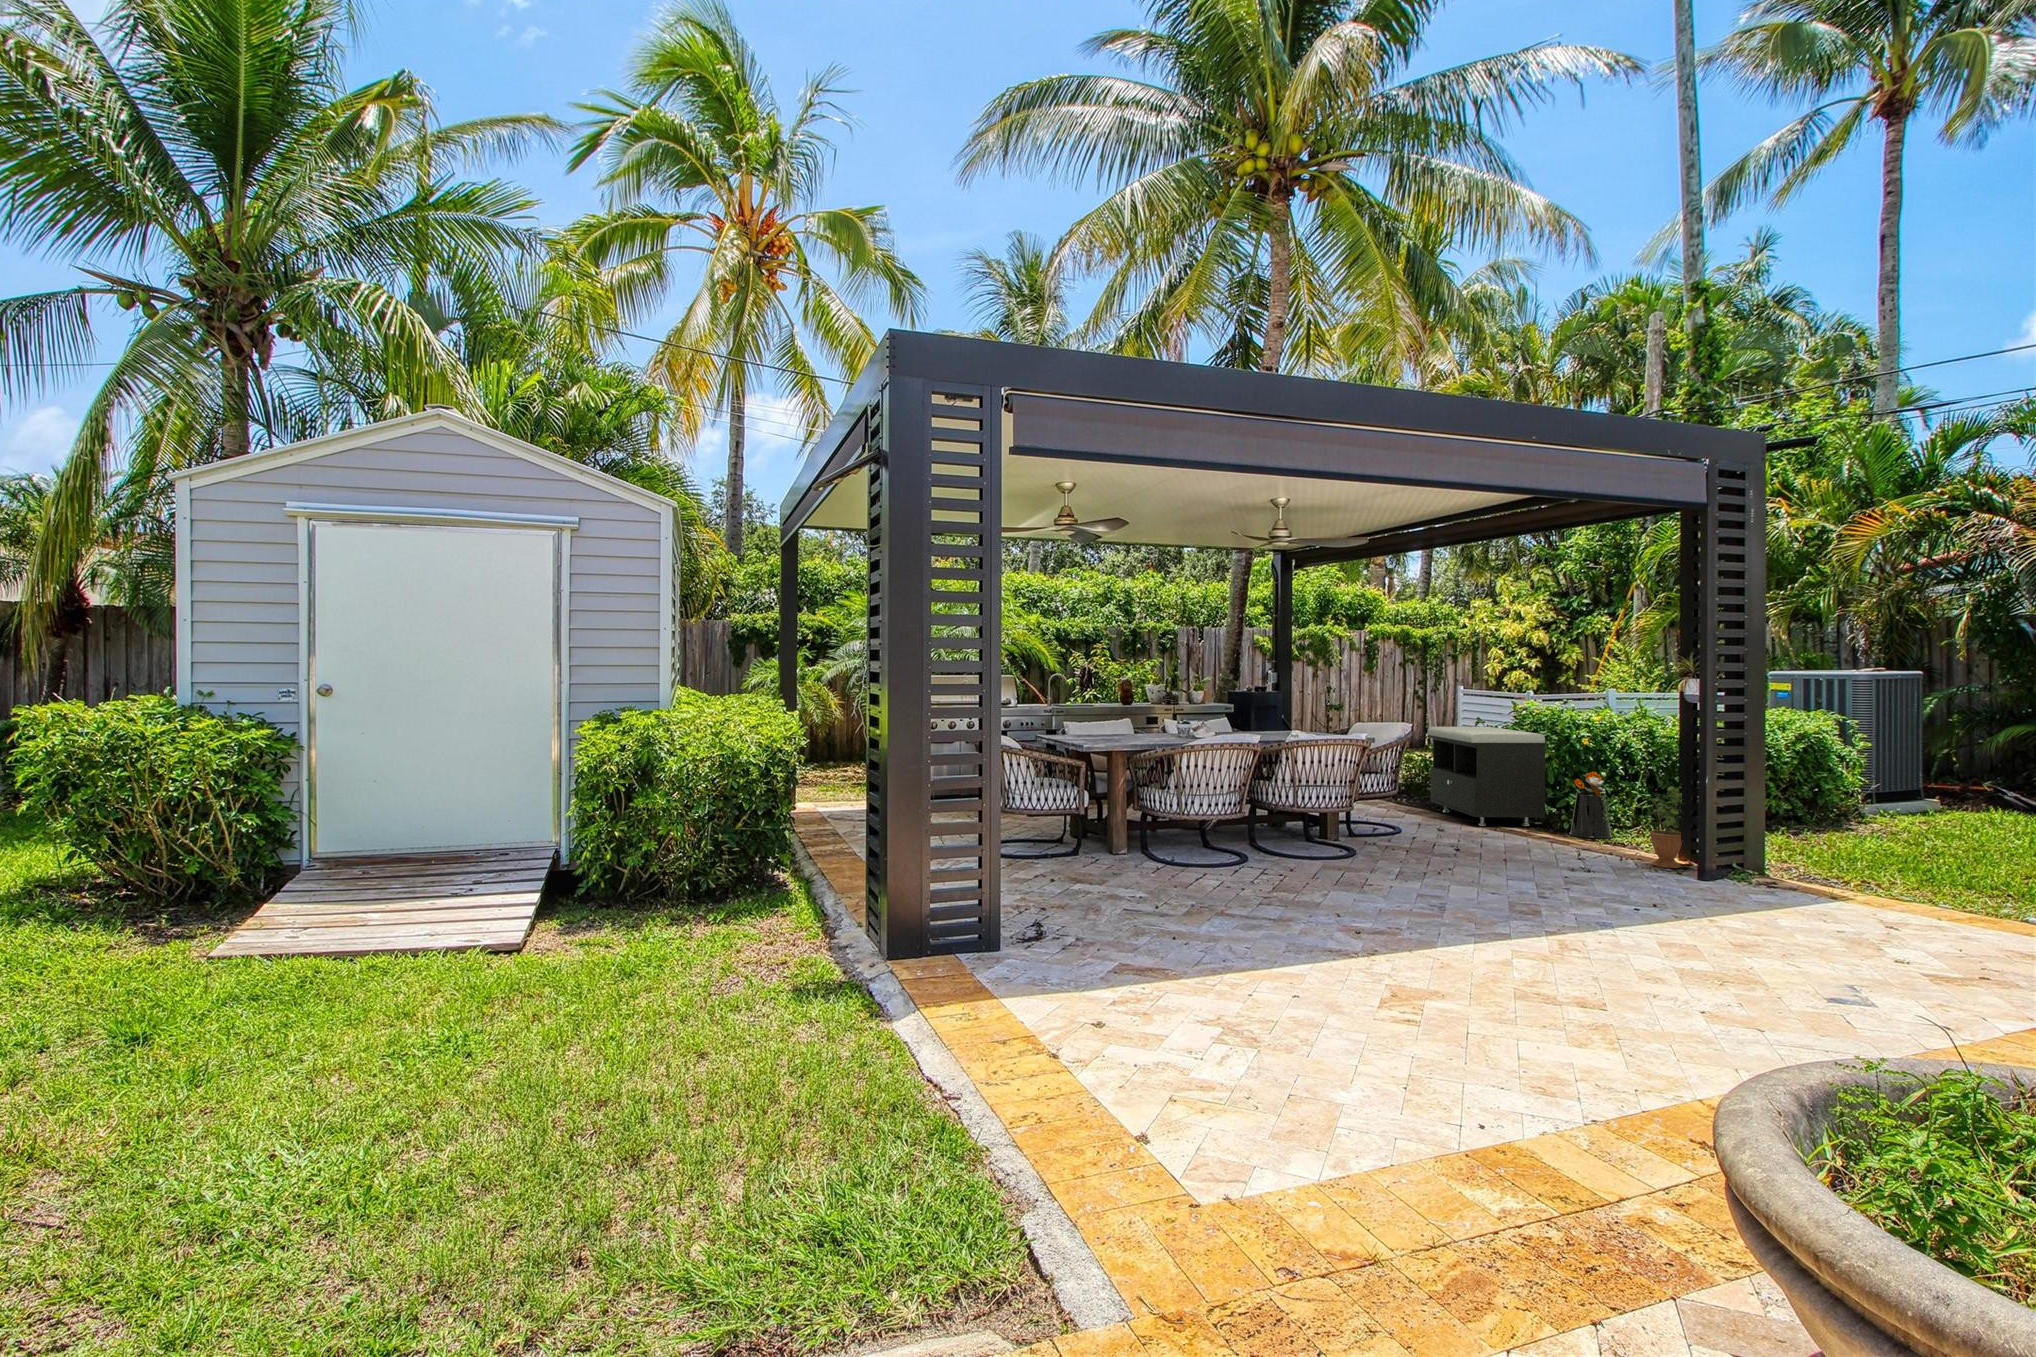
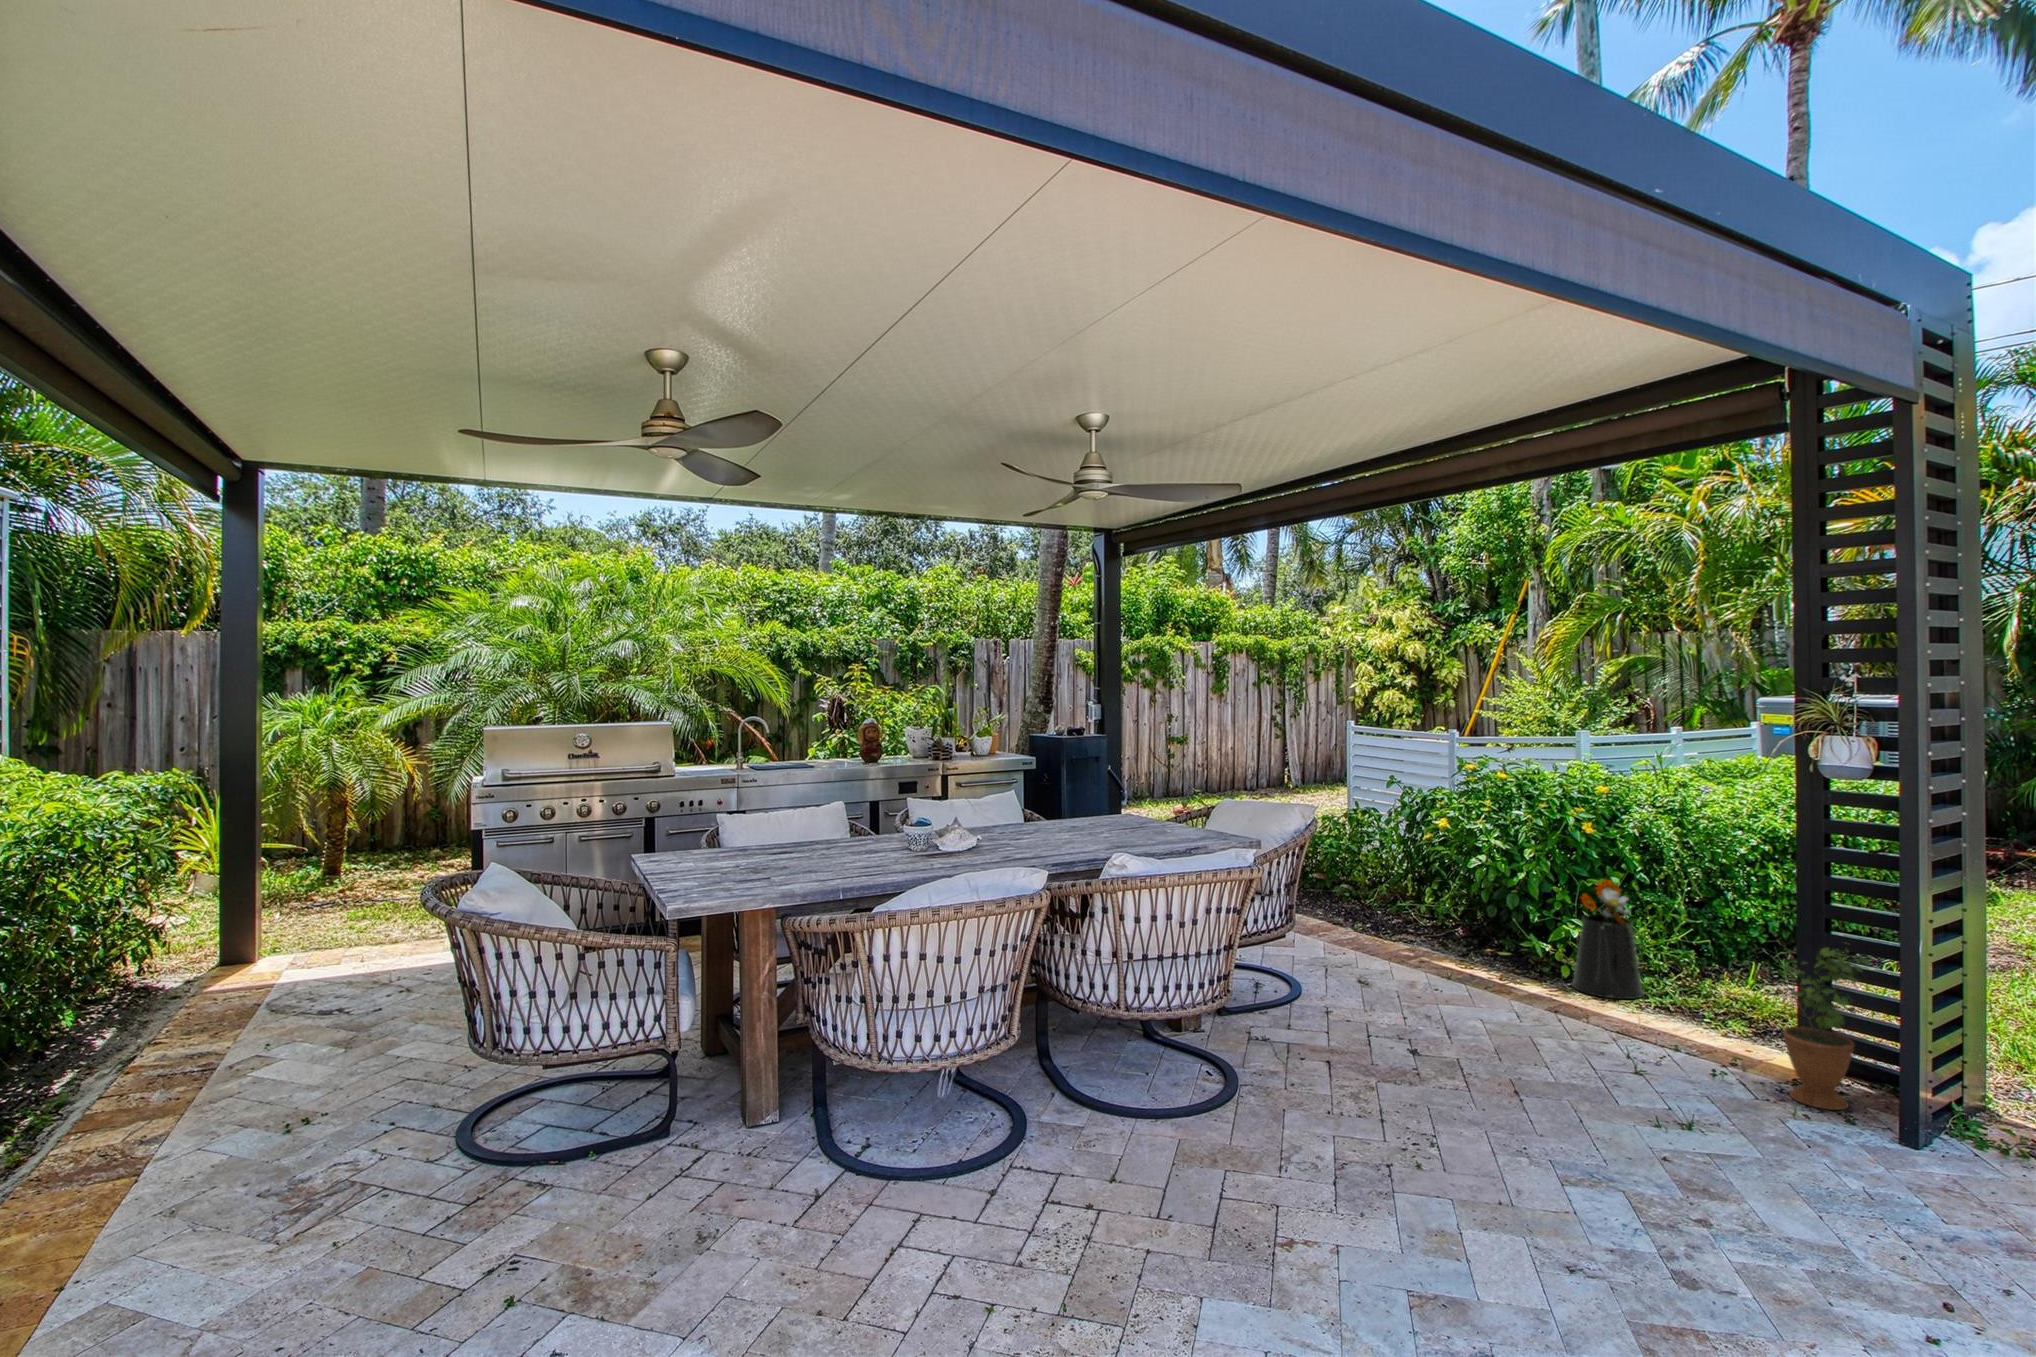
storage bench: present [1427,727,1545,826] -> none [1324,791,1522,966]

